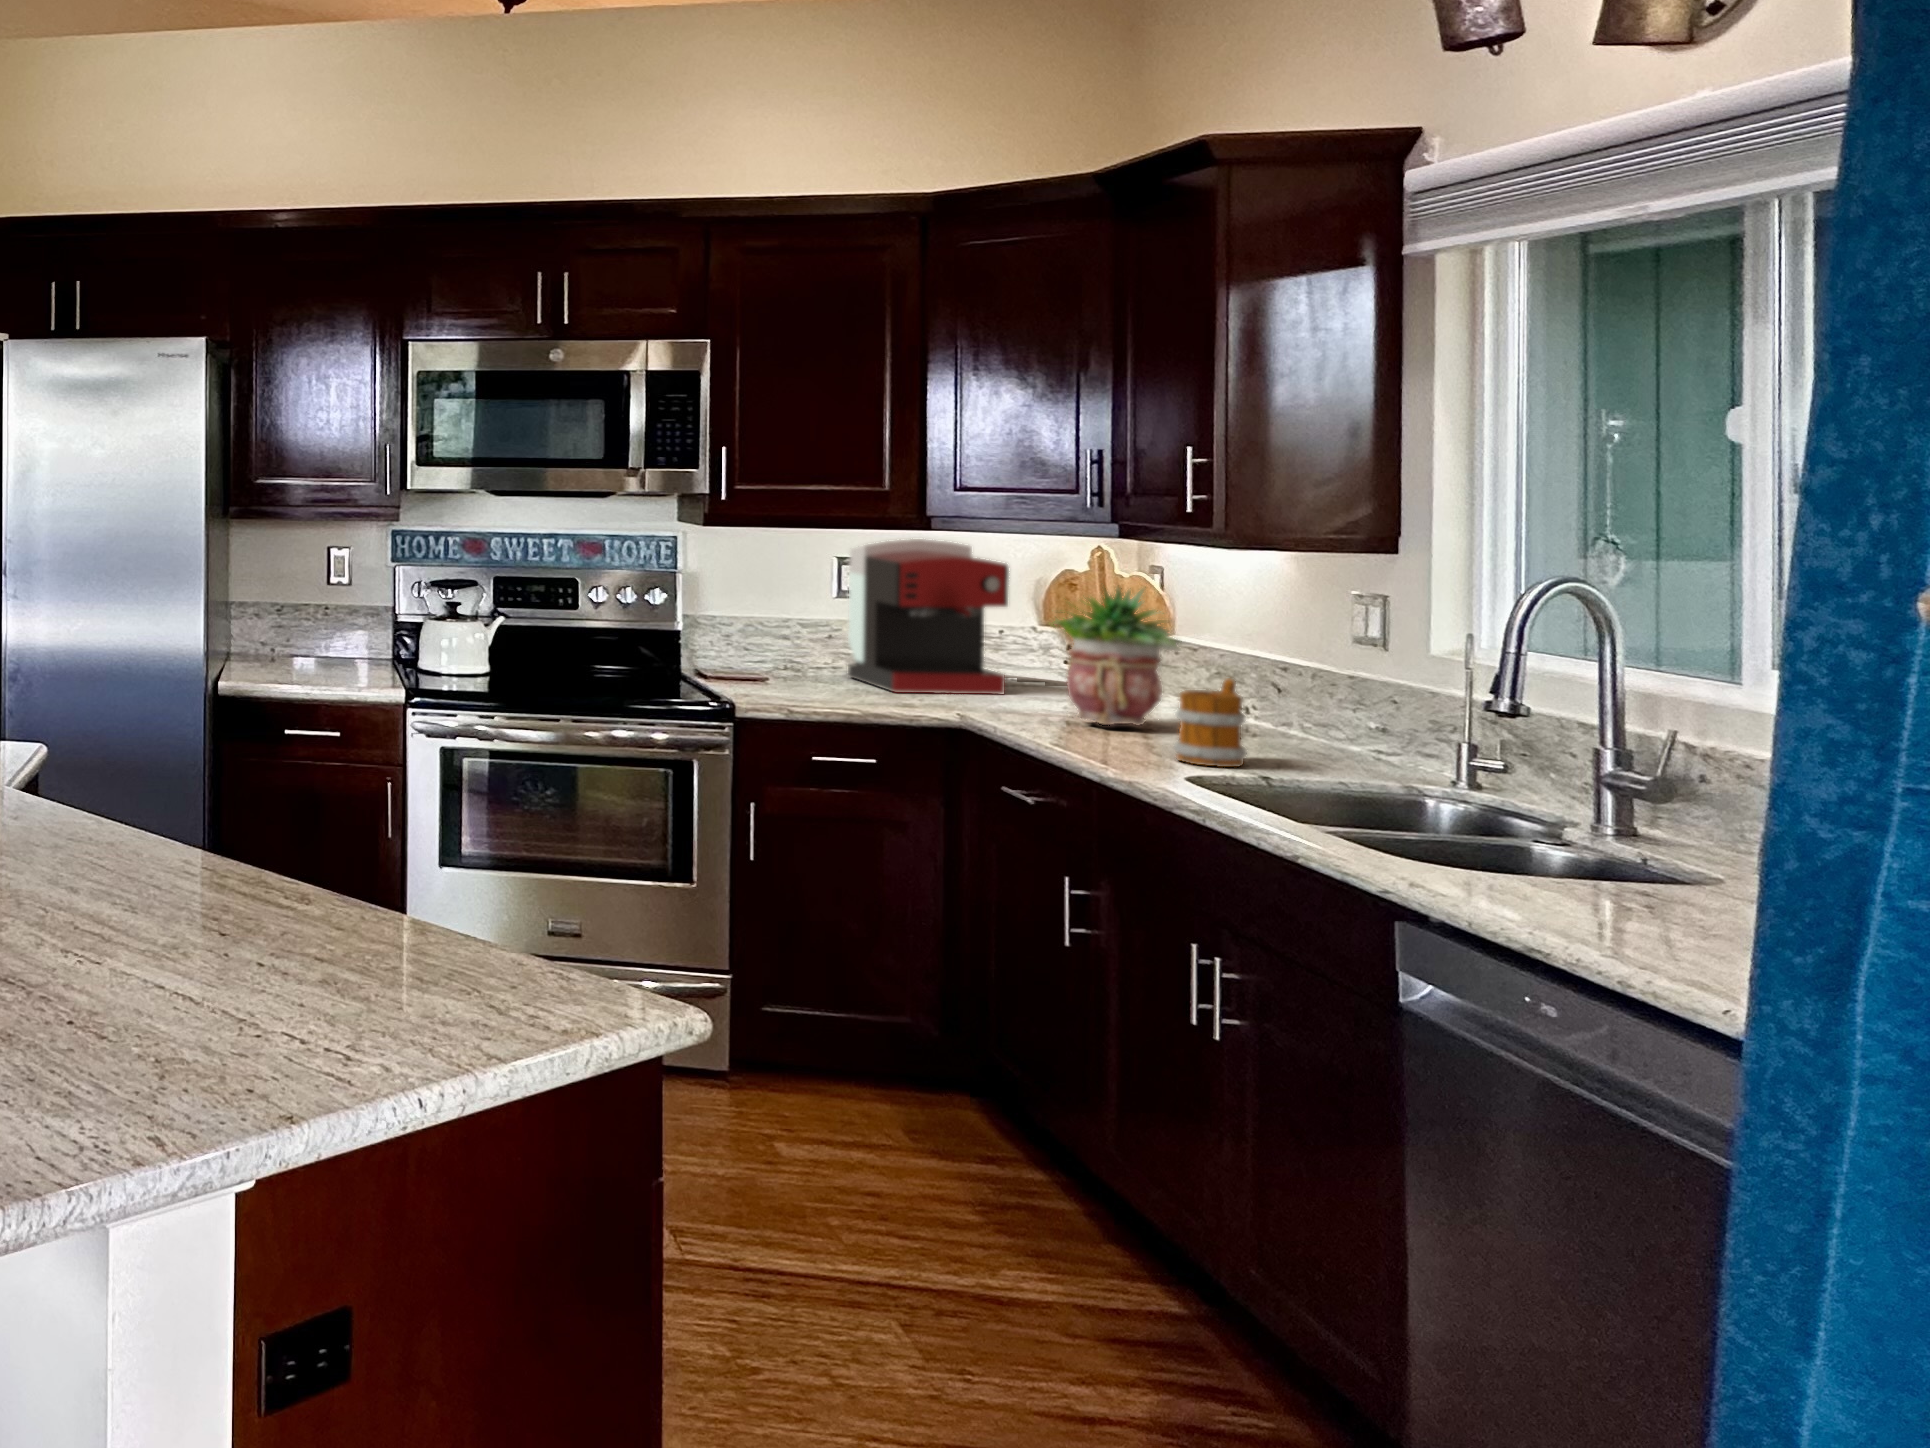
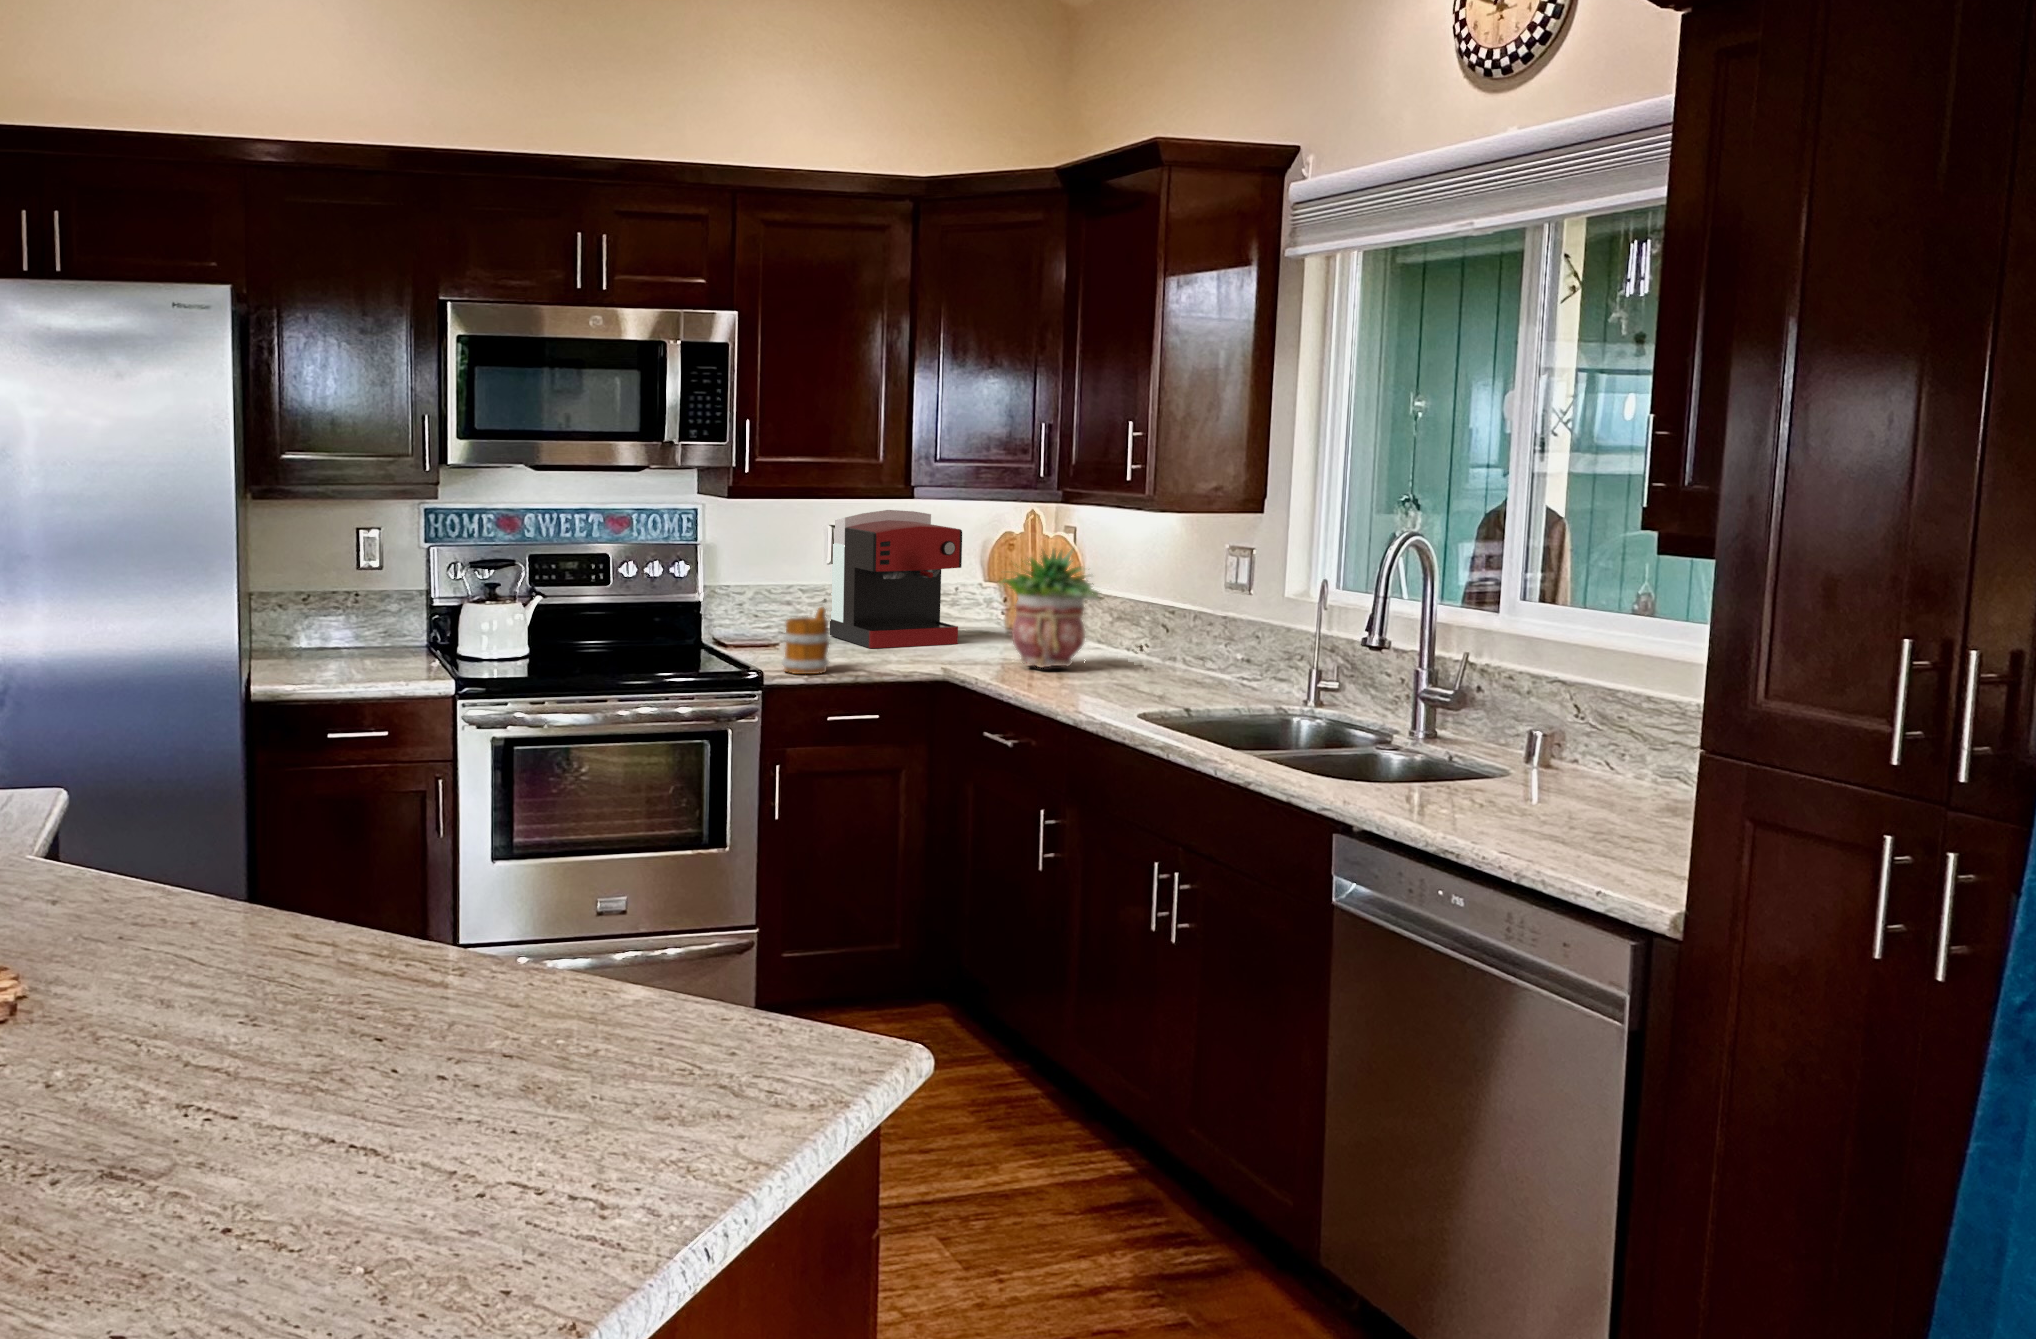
mug: present [1174,678,1247,767] -> present [782,607,829,674]

